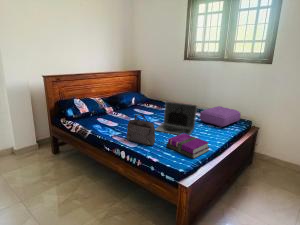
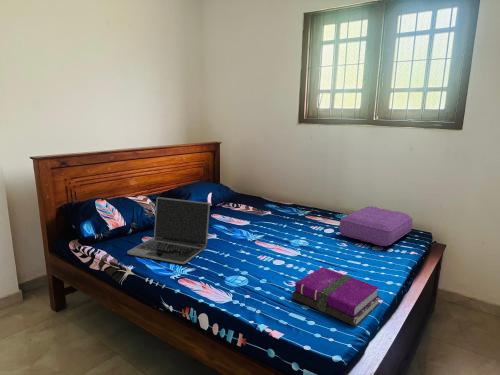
laptop: present [155,102,197,135] -> present [127,197,210,264]
handbag: present [127,113,155,145] -> none [207,225,267,298]

